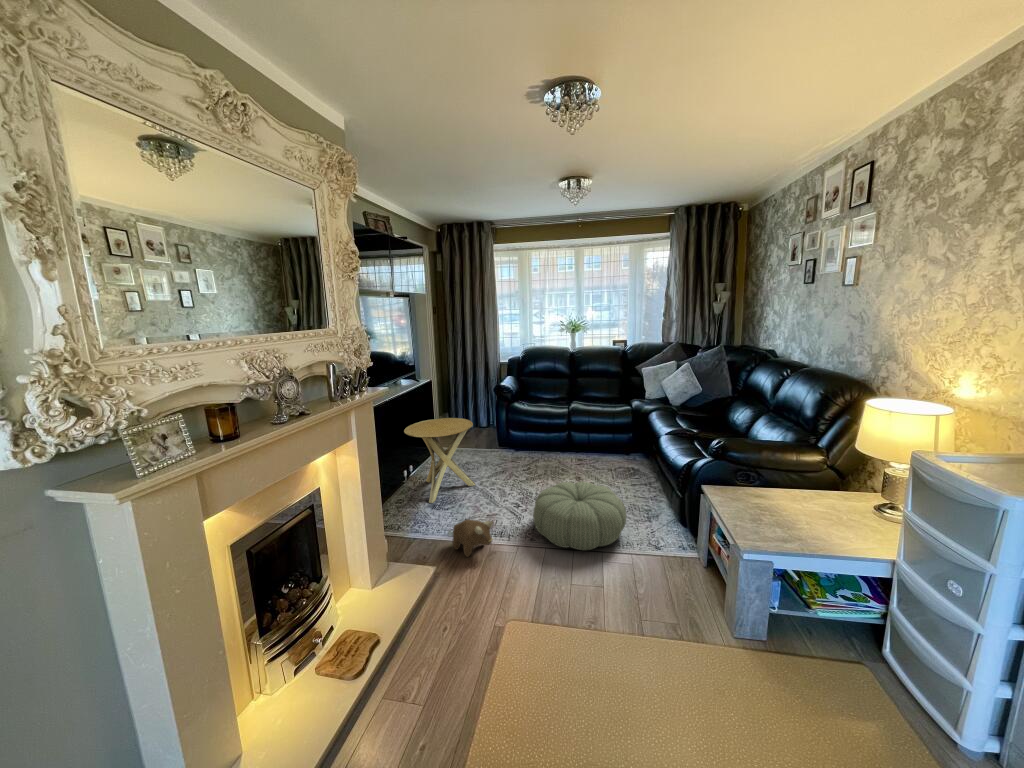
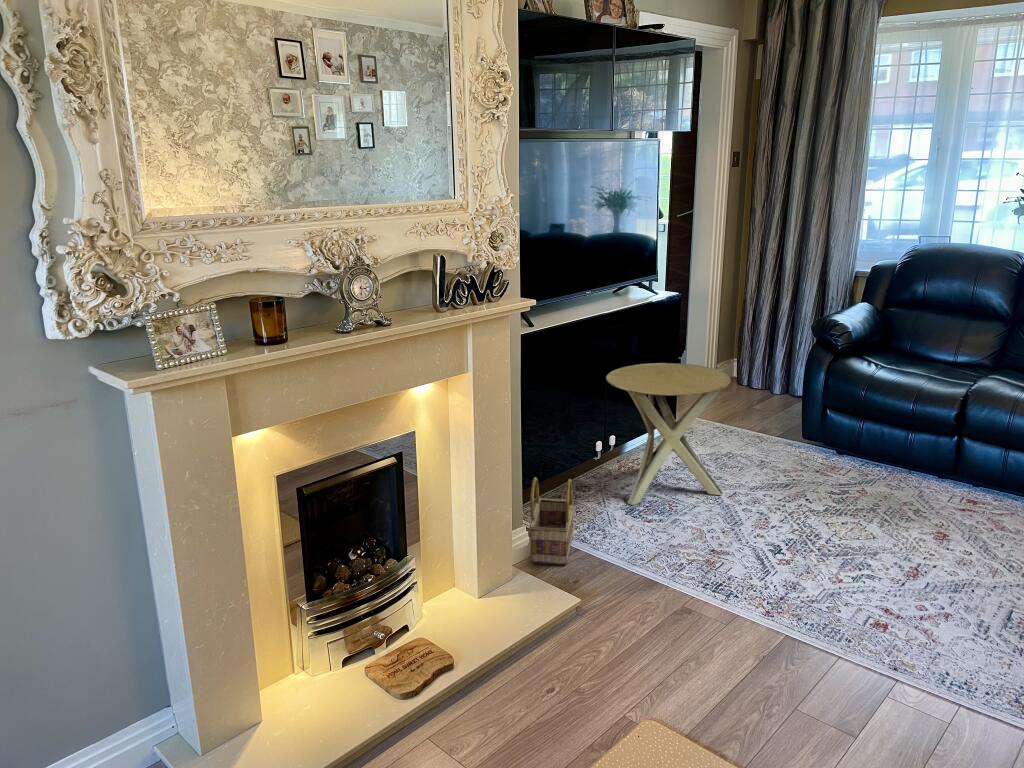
pouf: present [533,482,626,550] -> none [777,529,984,673]
basket: none [383,495,414,554] -> present [529,477,574,565]
plush toy: present [453,519,493,557] -> none [624,543,692,604]

